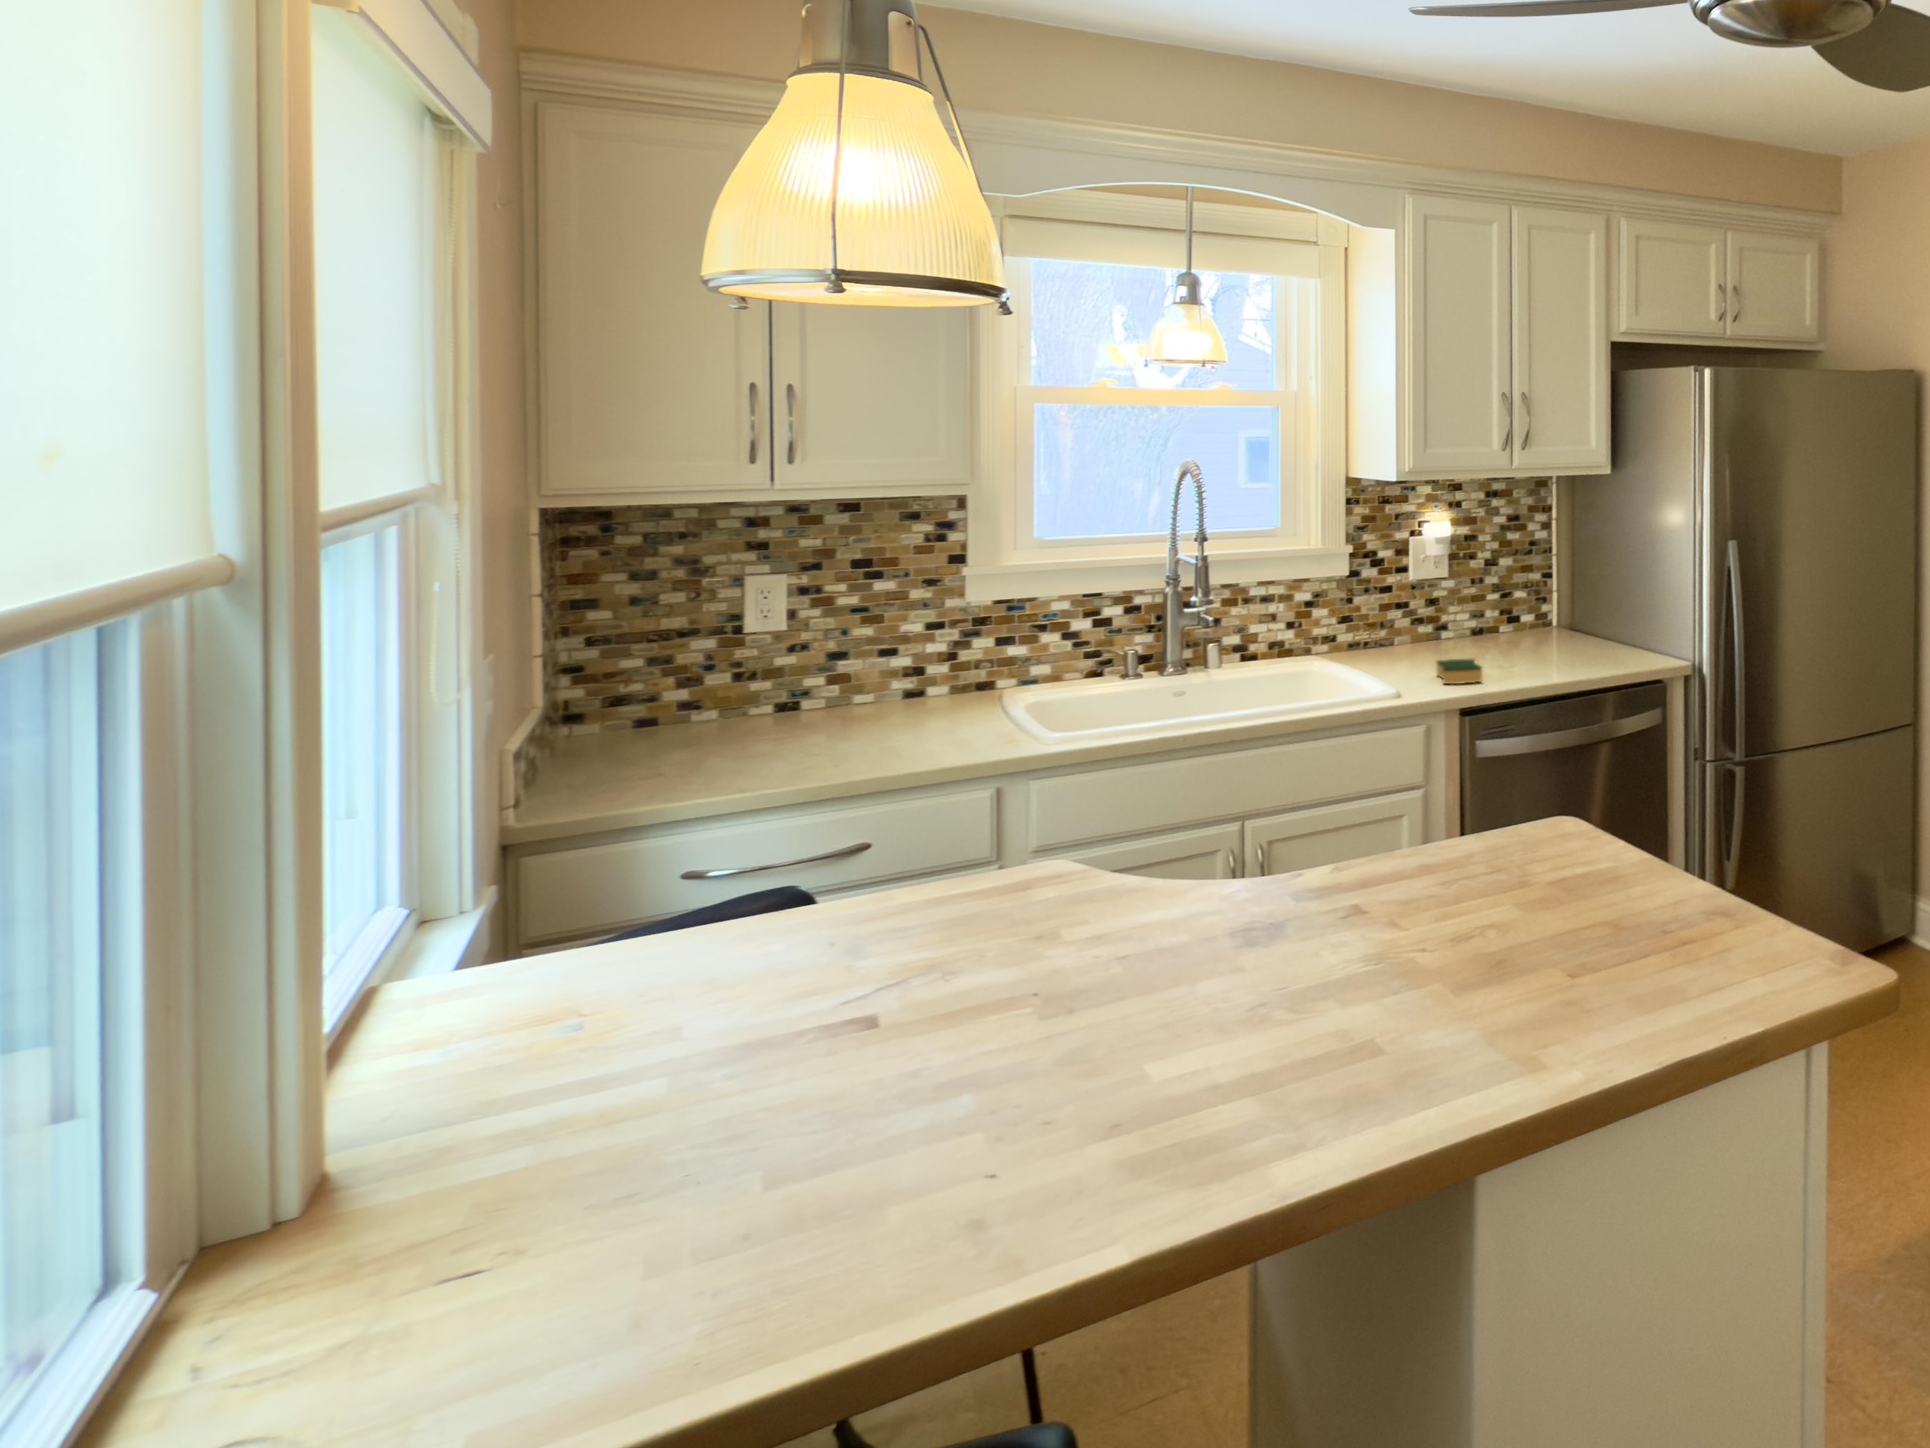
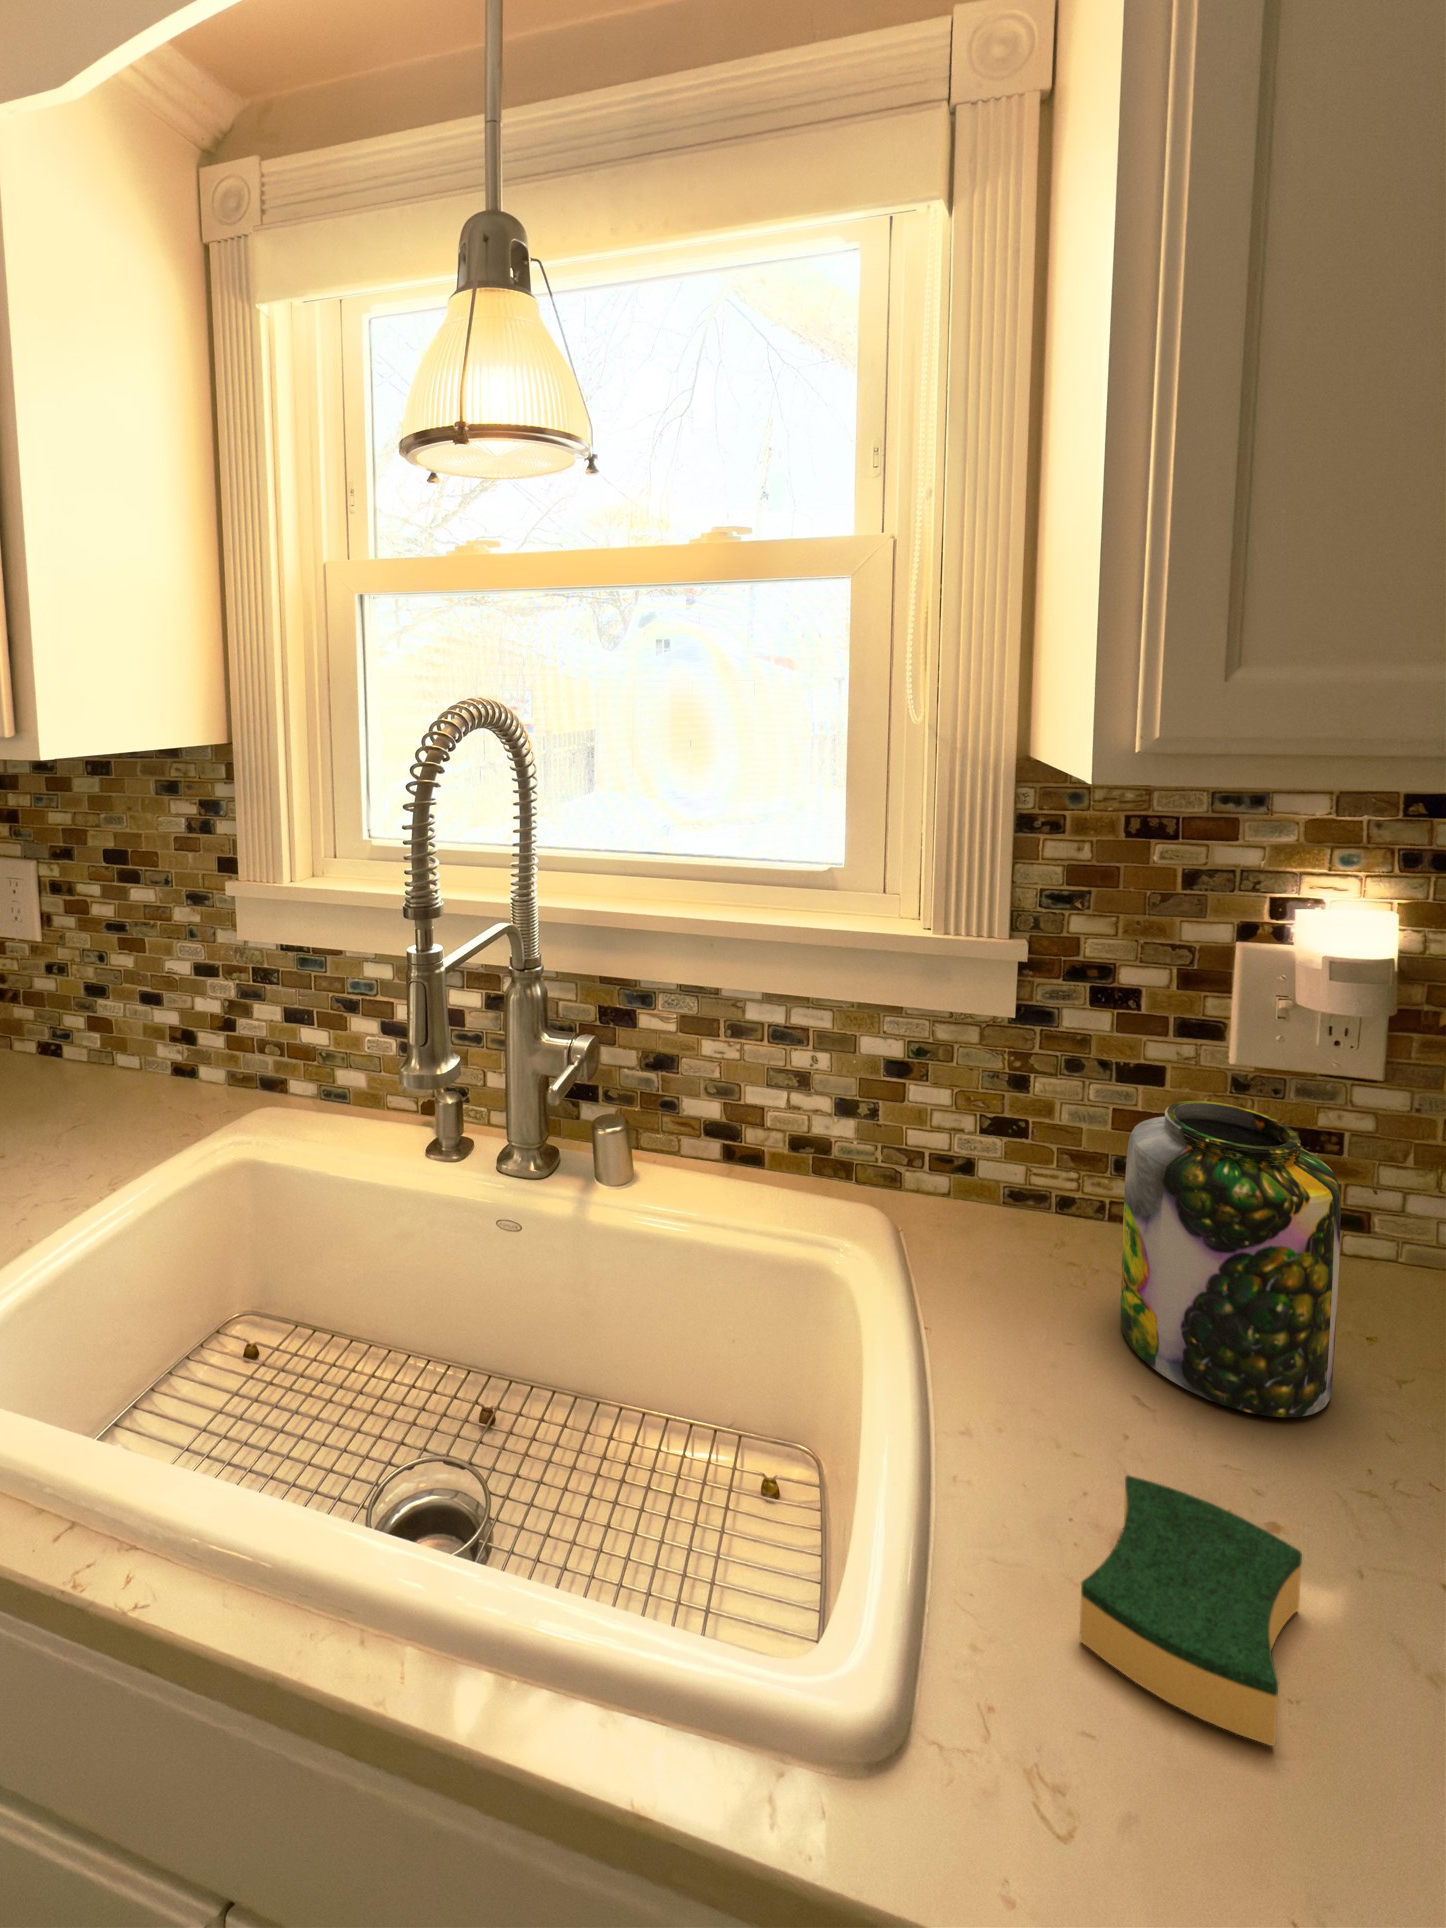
jar: none [1402,582,1459,662] -> present [1120,1101,1341,1417]

